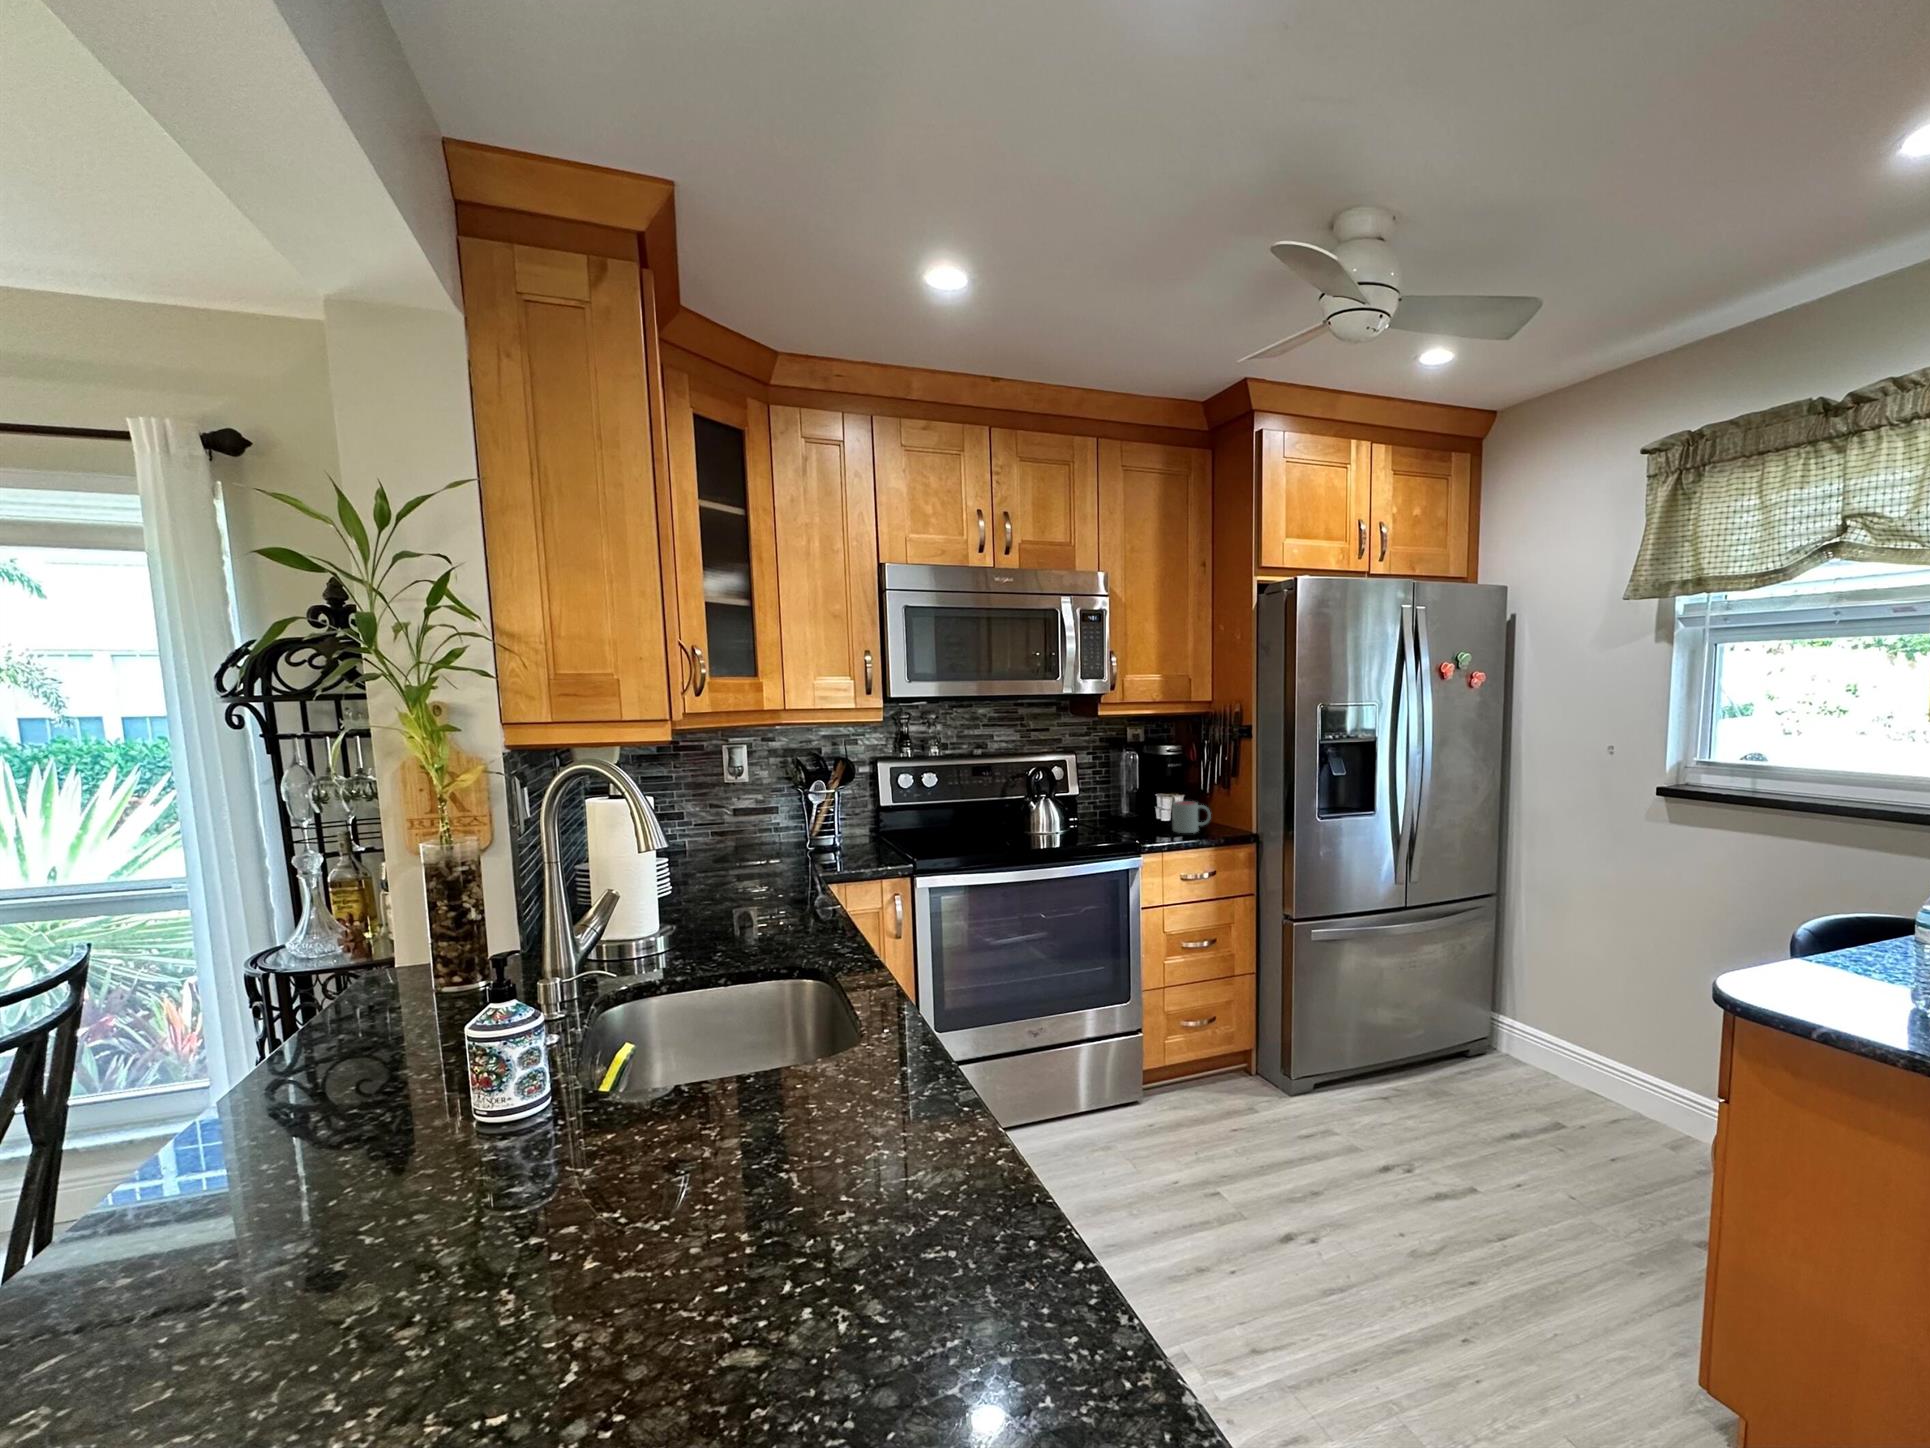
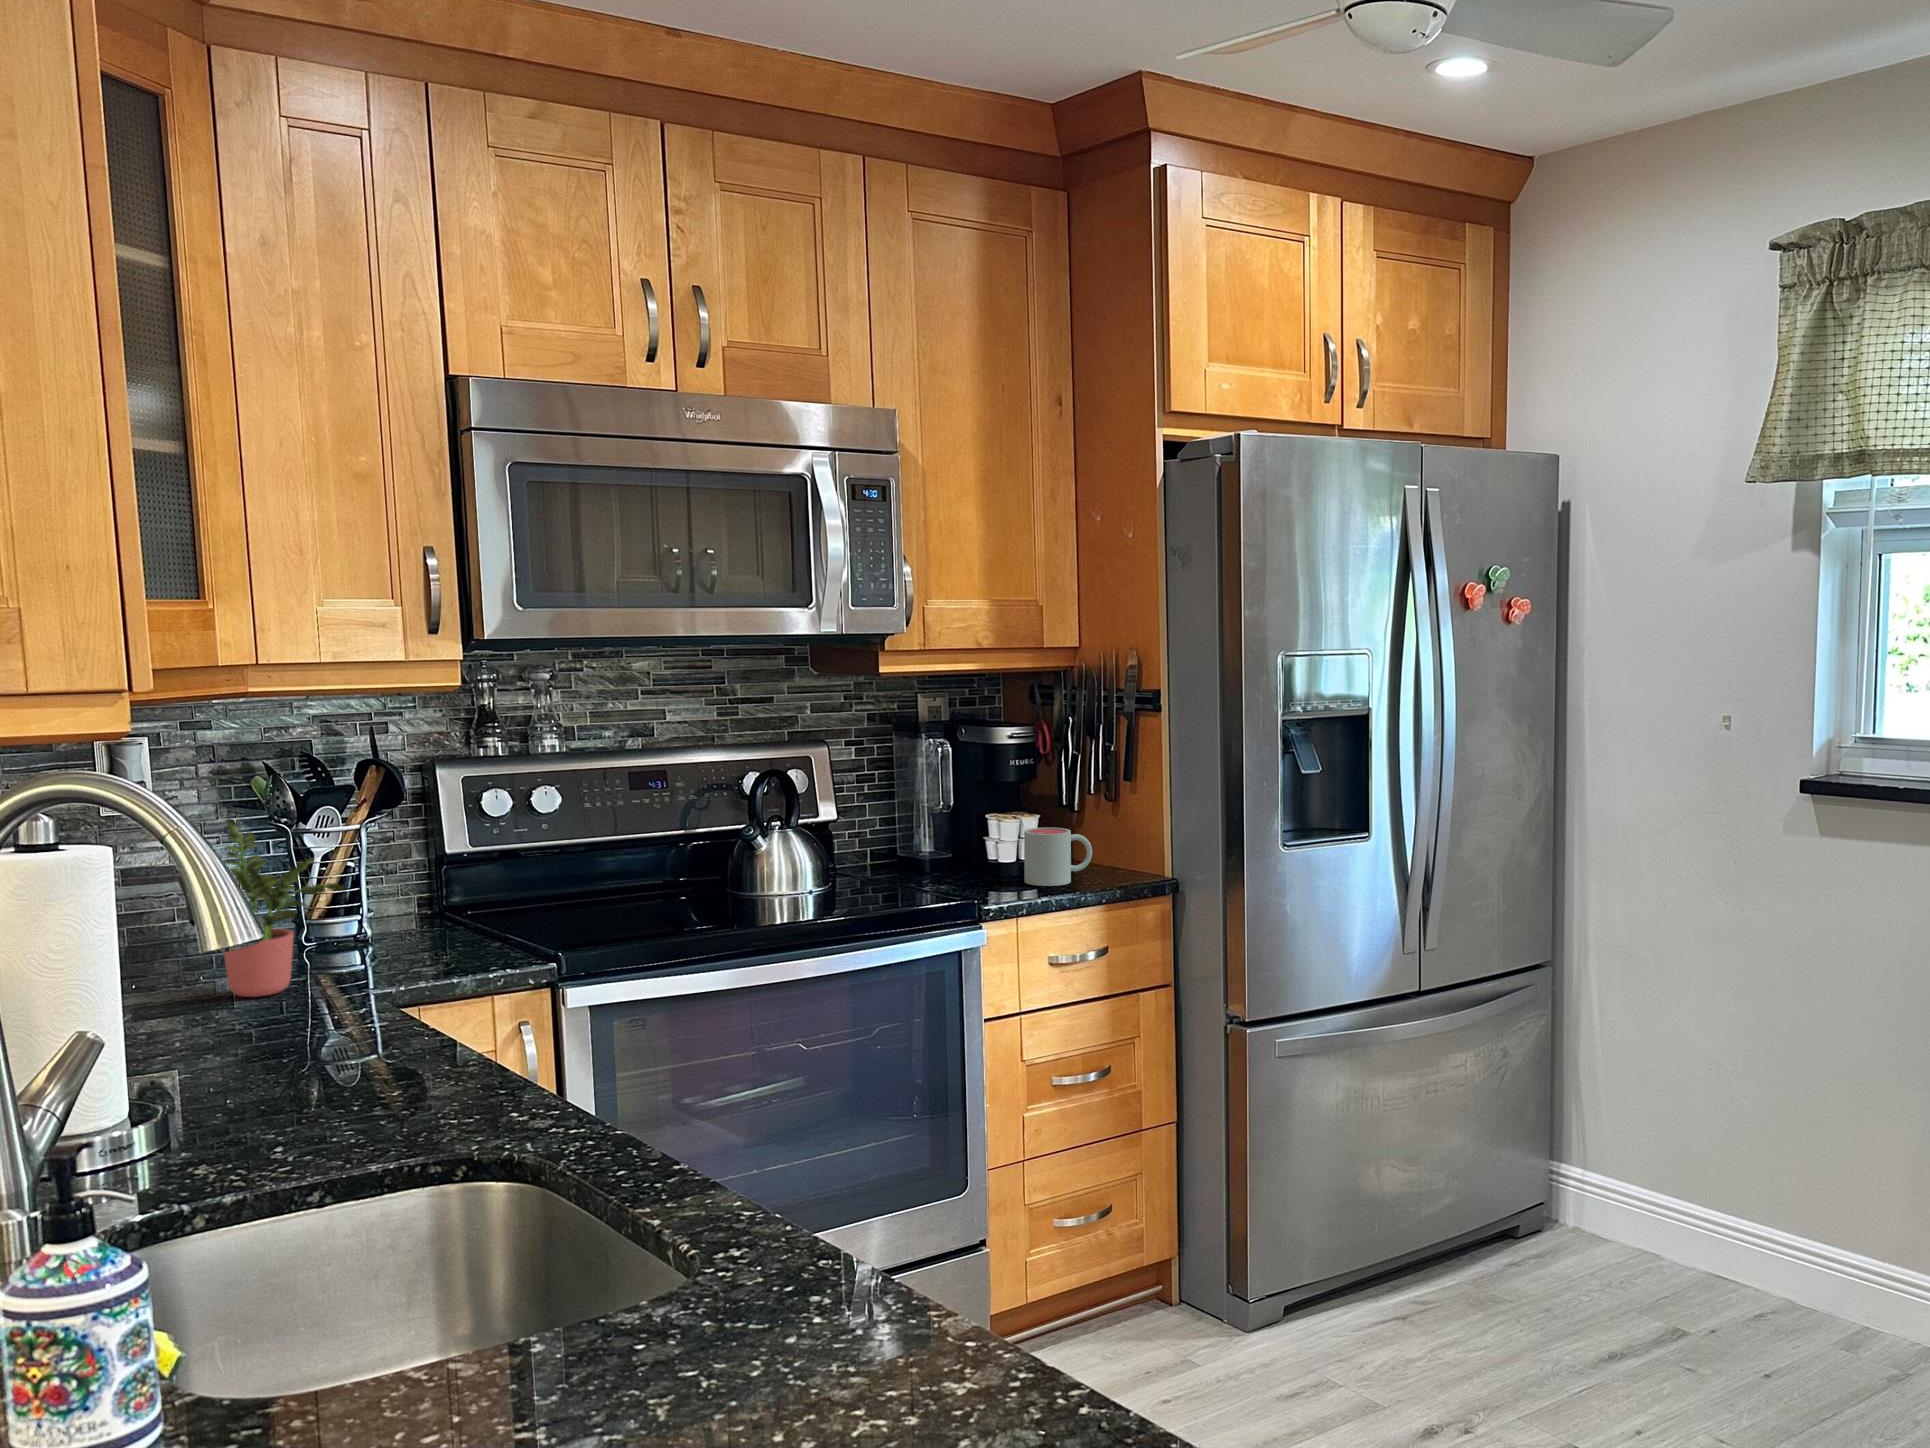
potted plant: none [761,782,821,867] -> present [224,819,345,997]

